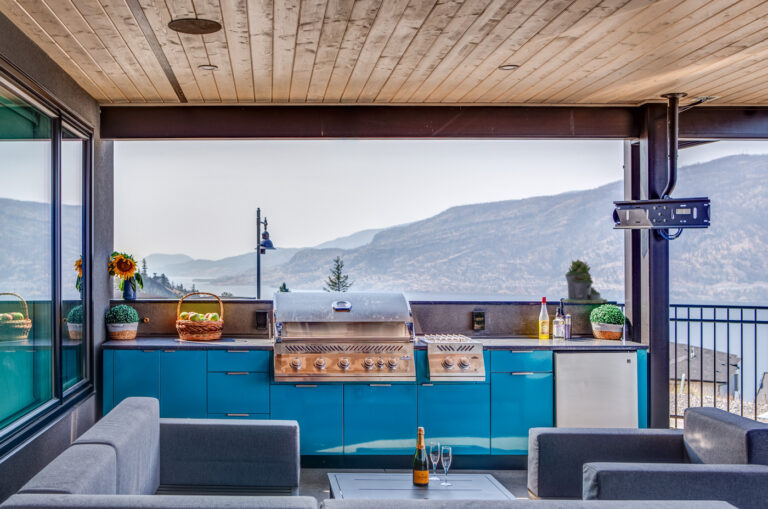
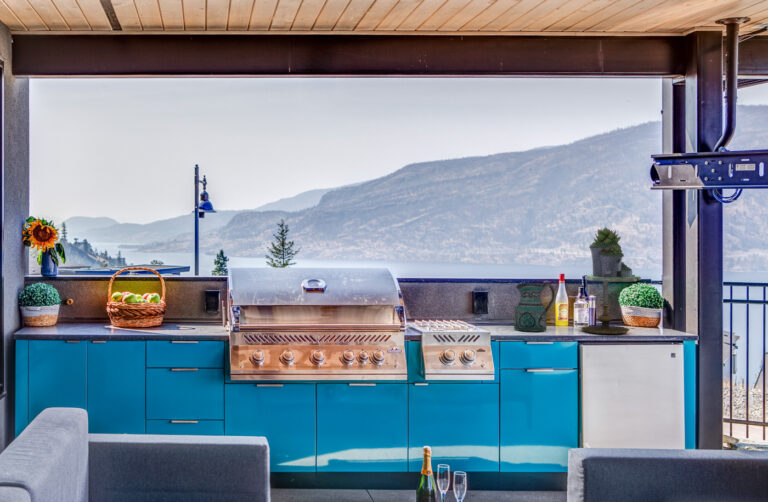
candle holder: none [557,301,596,345] -> present [582,280,629,334]
ceramic pitcher: none [503,304,536,343] -> present [514,283,556,332]

